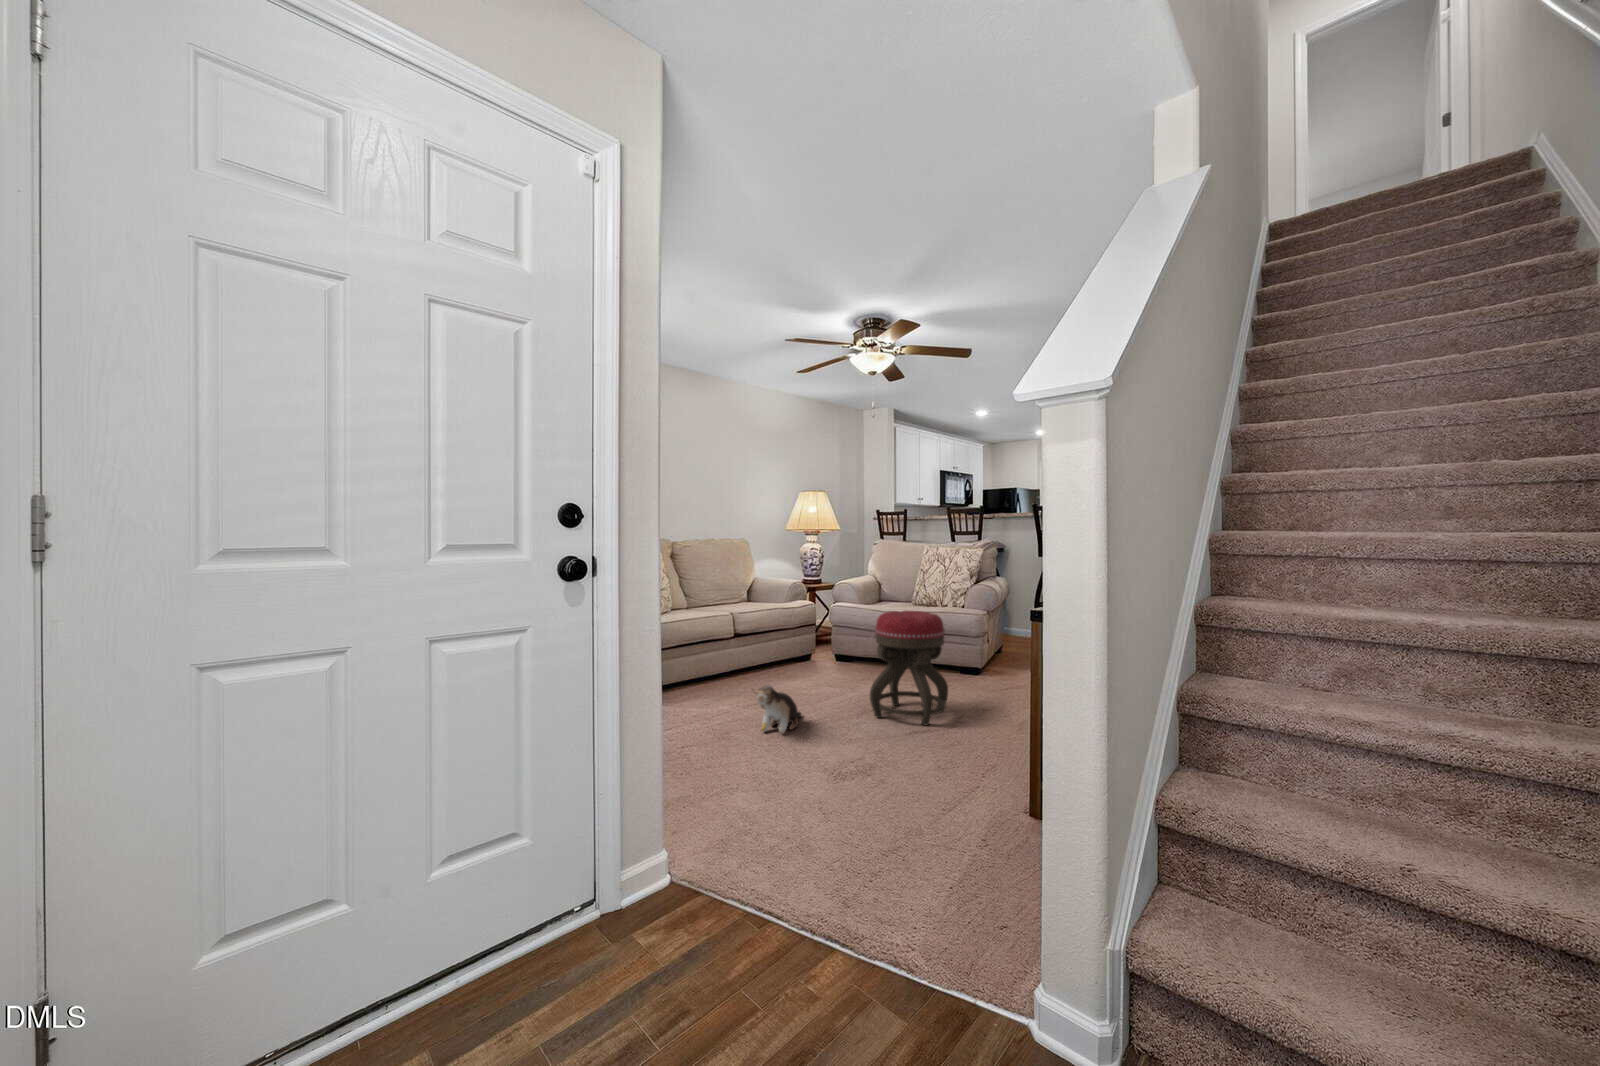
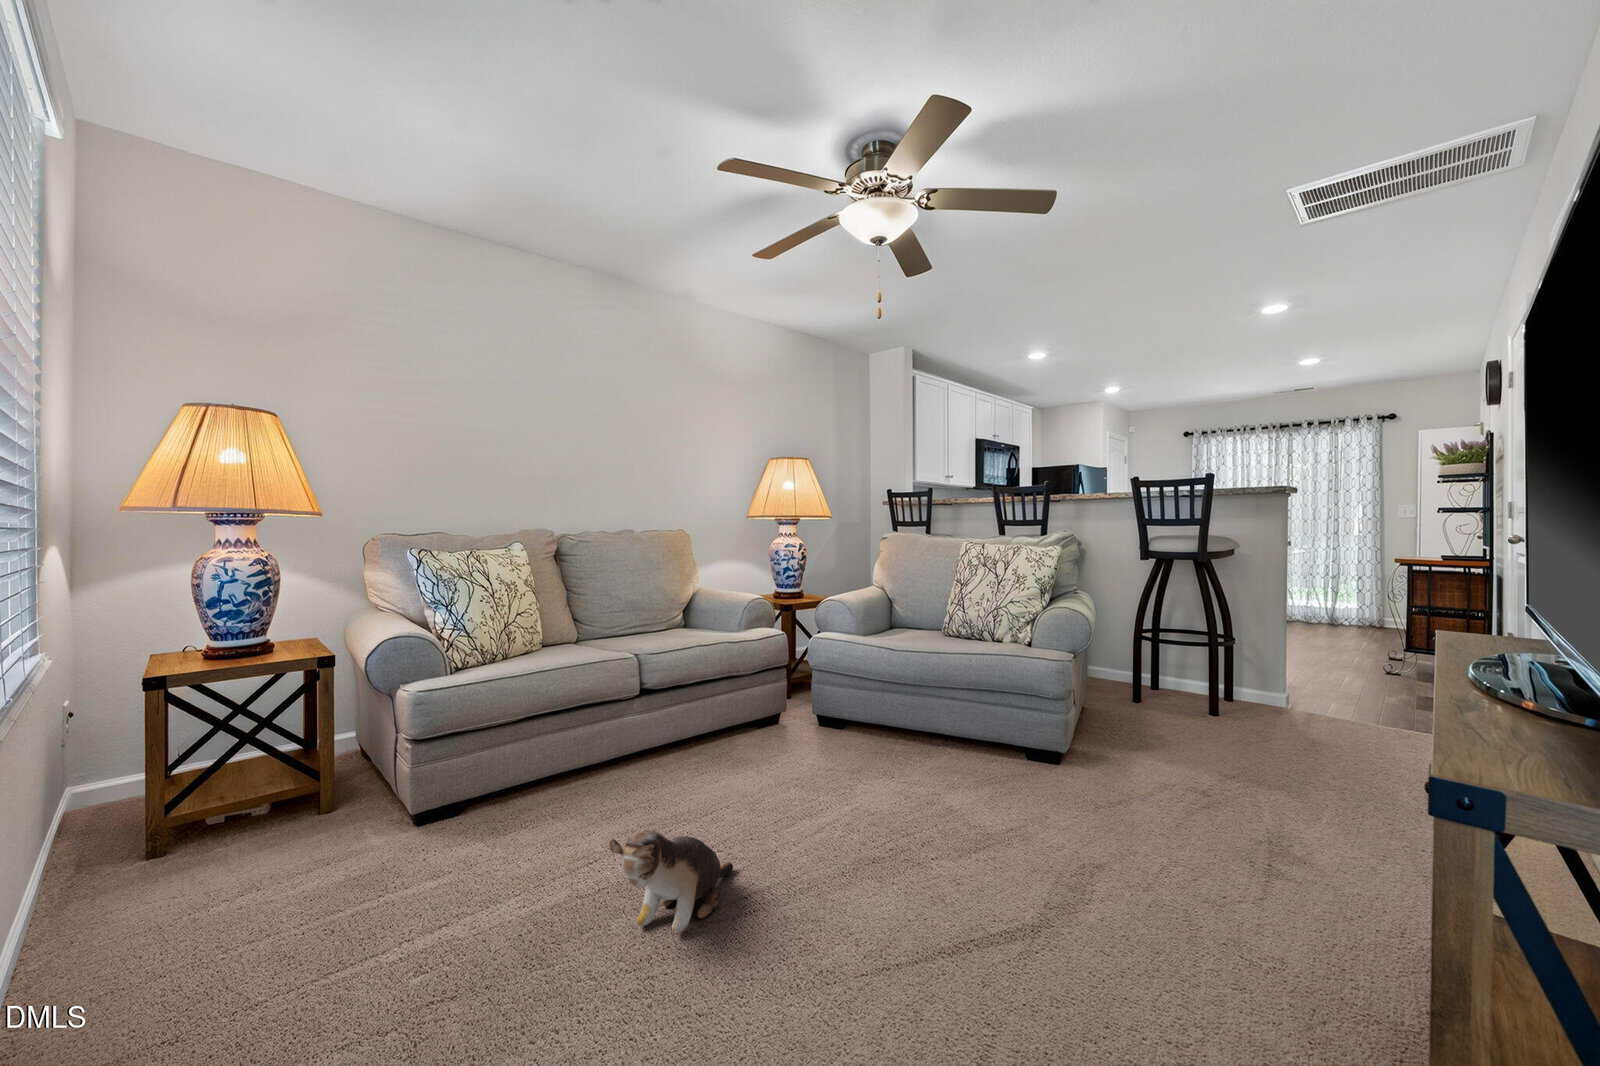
ottoman: present [870,611,948,725] -> none [866,663,1019,907]

